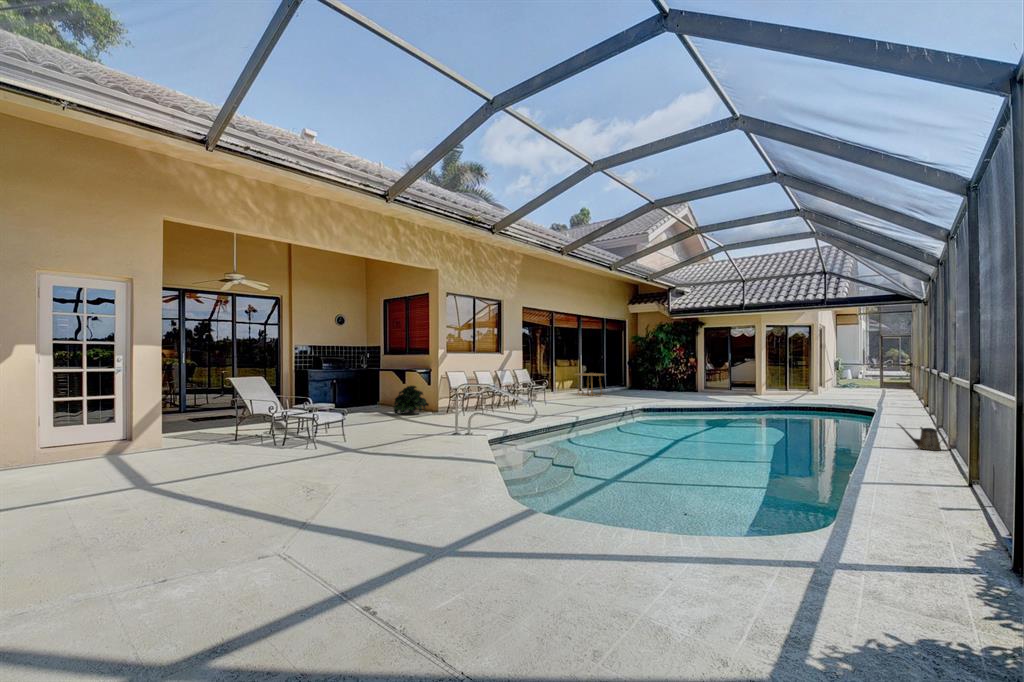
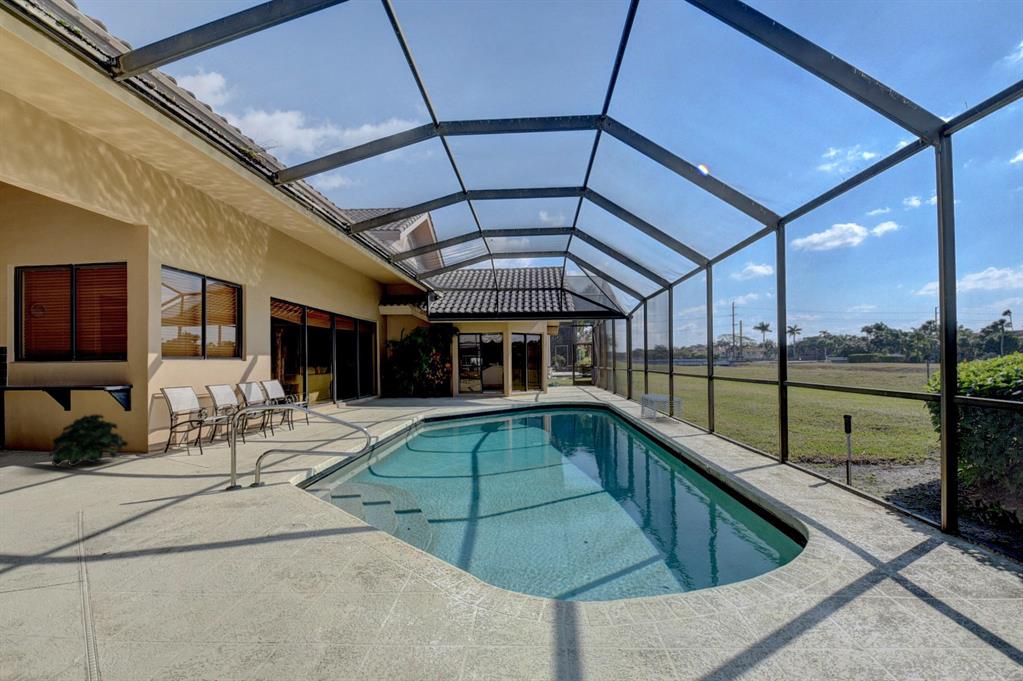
round table: present [575,373,605,396] -> none [326,382,366,410]
storage bench: none [890,391,933,425] -> present [640,394,683,423]
watering can: present [898,424,941,451] -> none [709,428,746,451]

